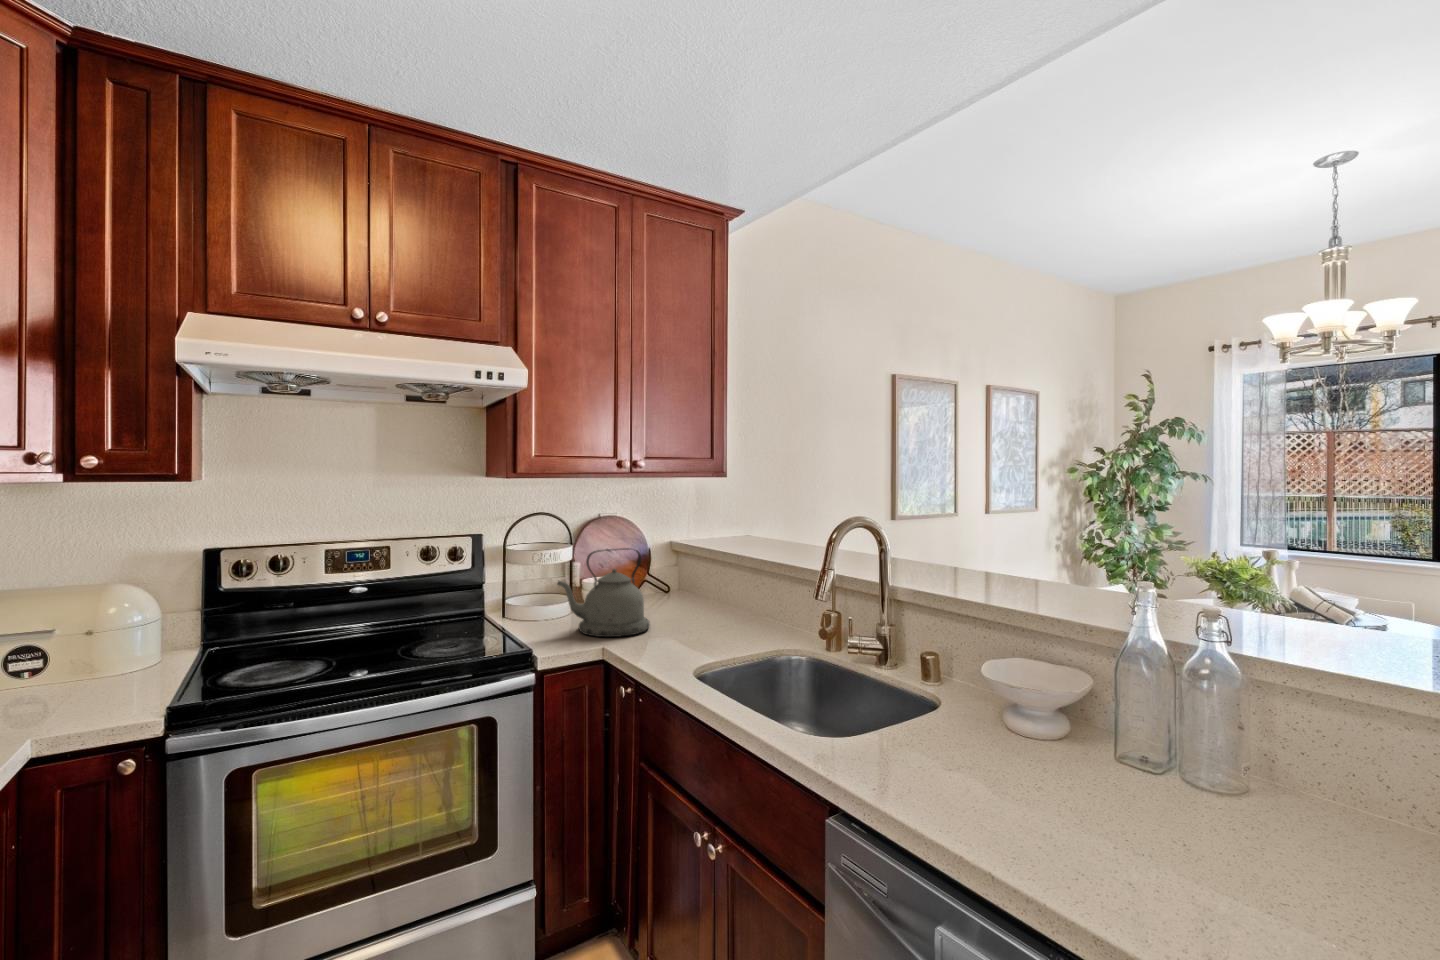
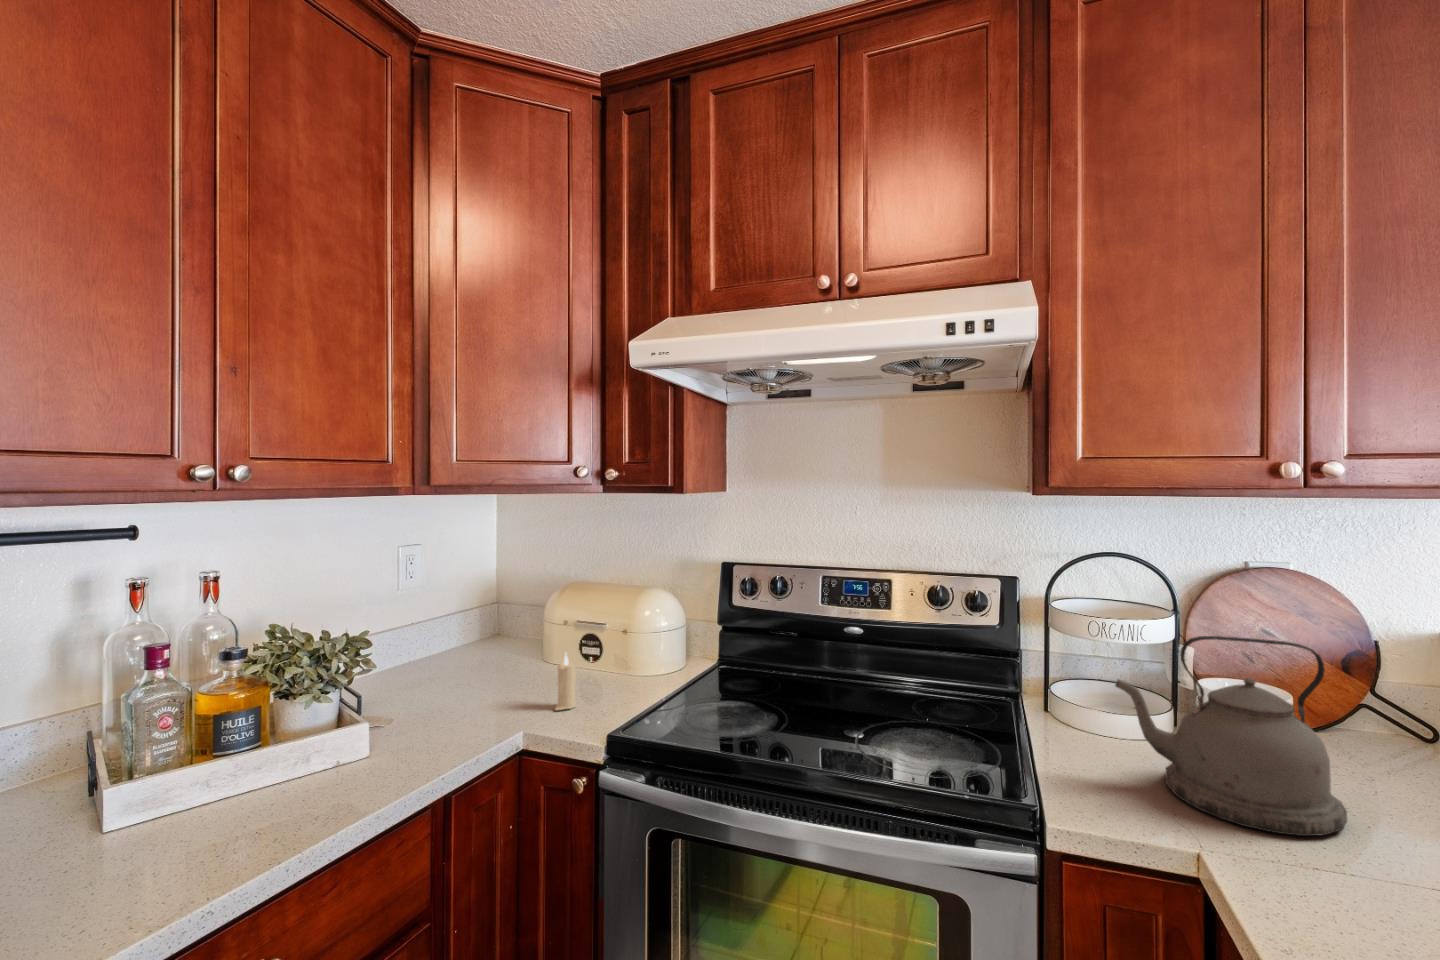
candle: none [39,652,70,717] -> present [555,654,576,710]

